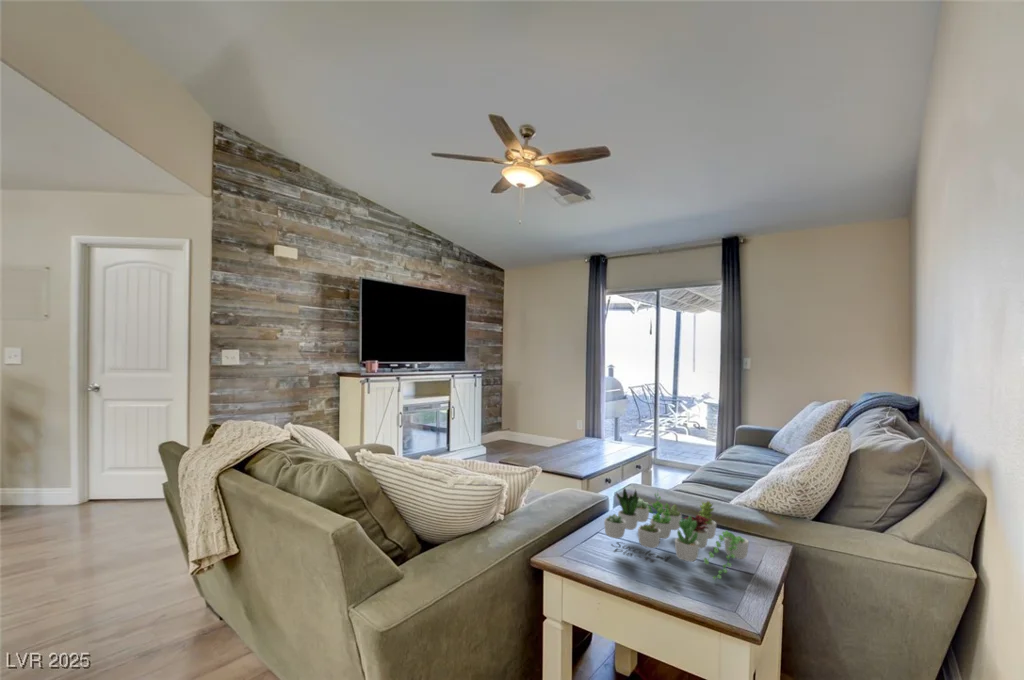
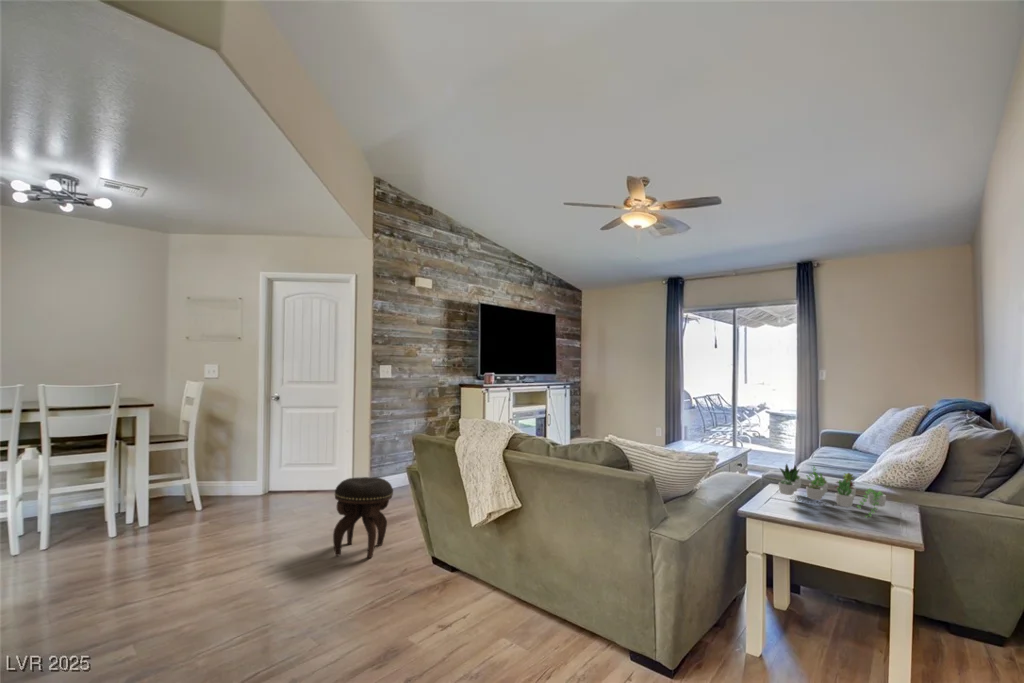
footstool: none [48,497,157,612] -> present [333,477,393,558]

